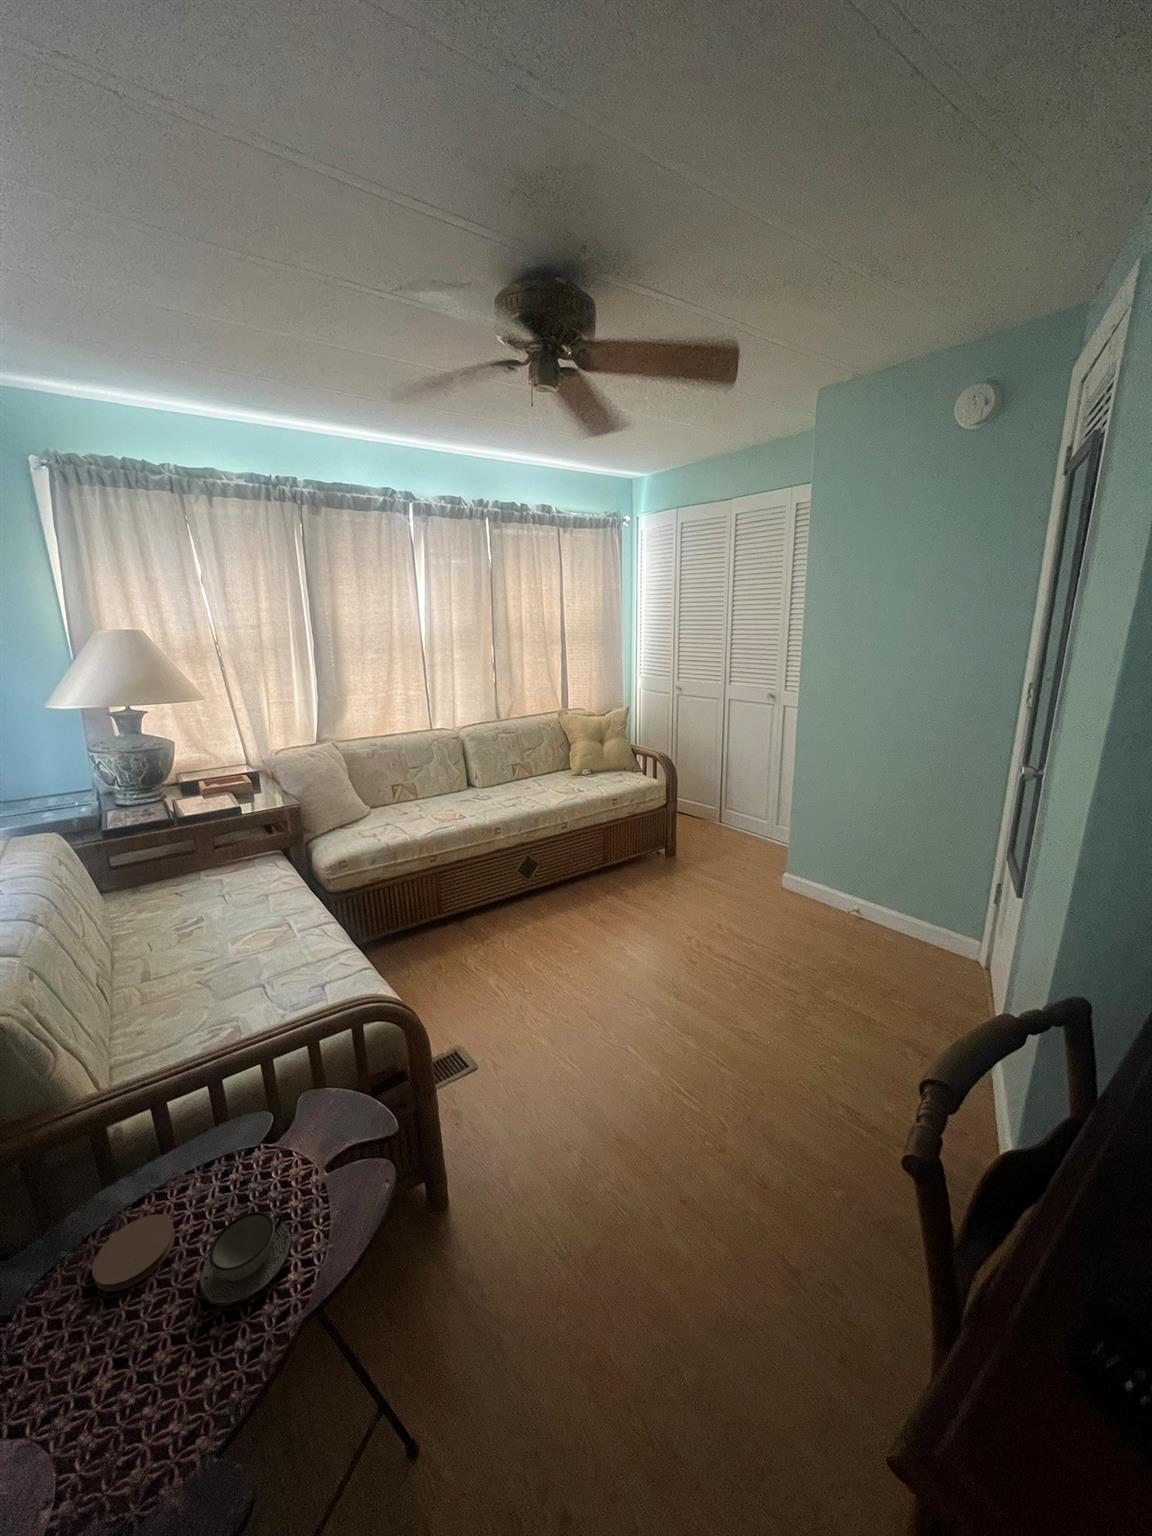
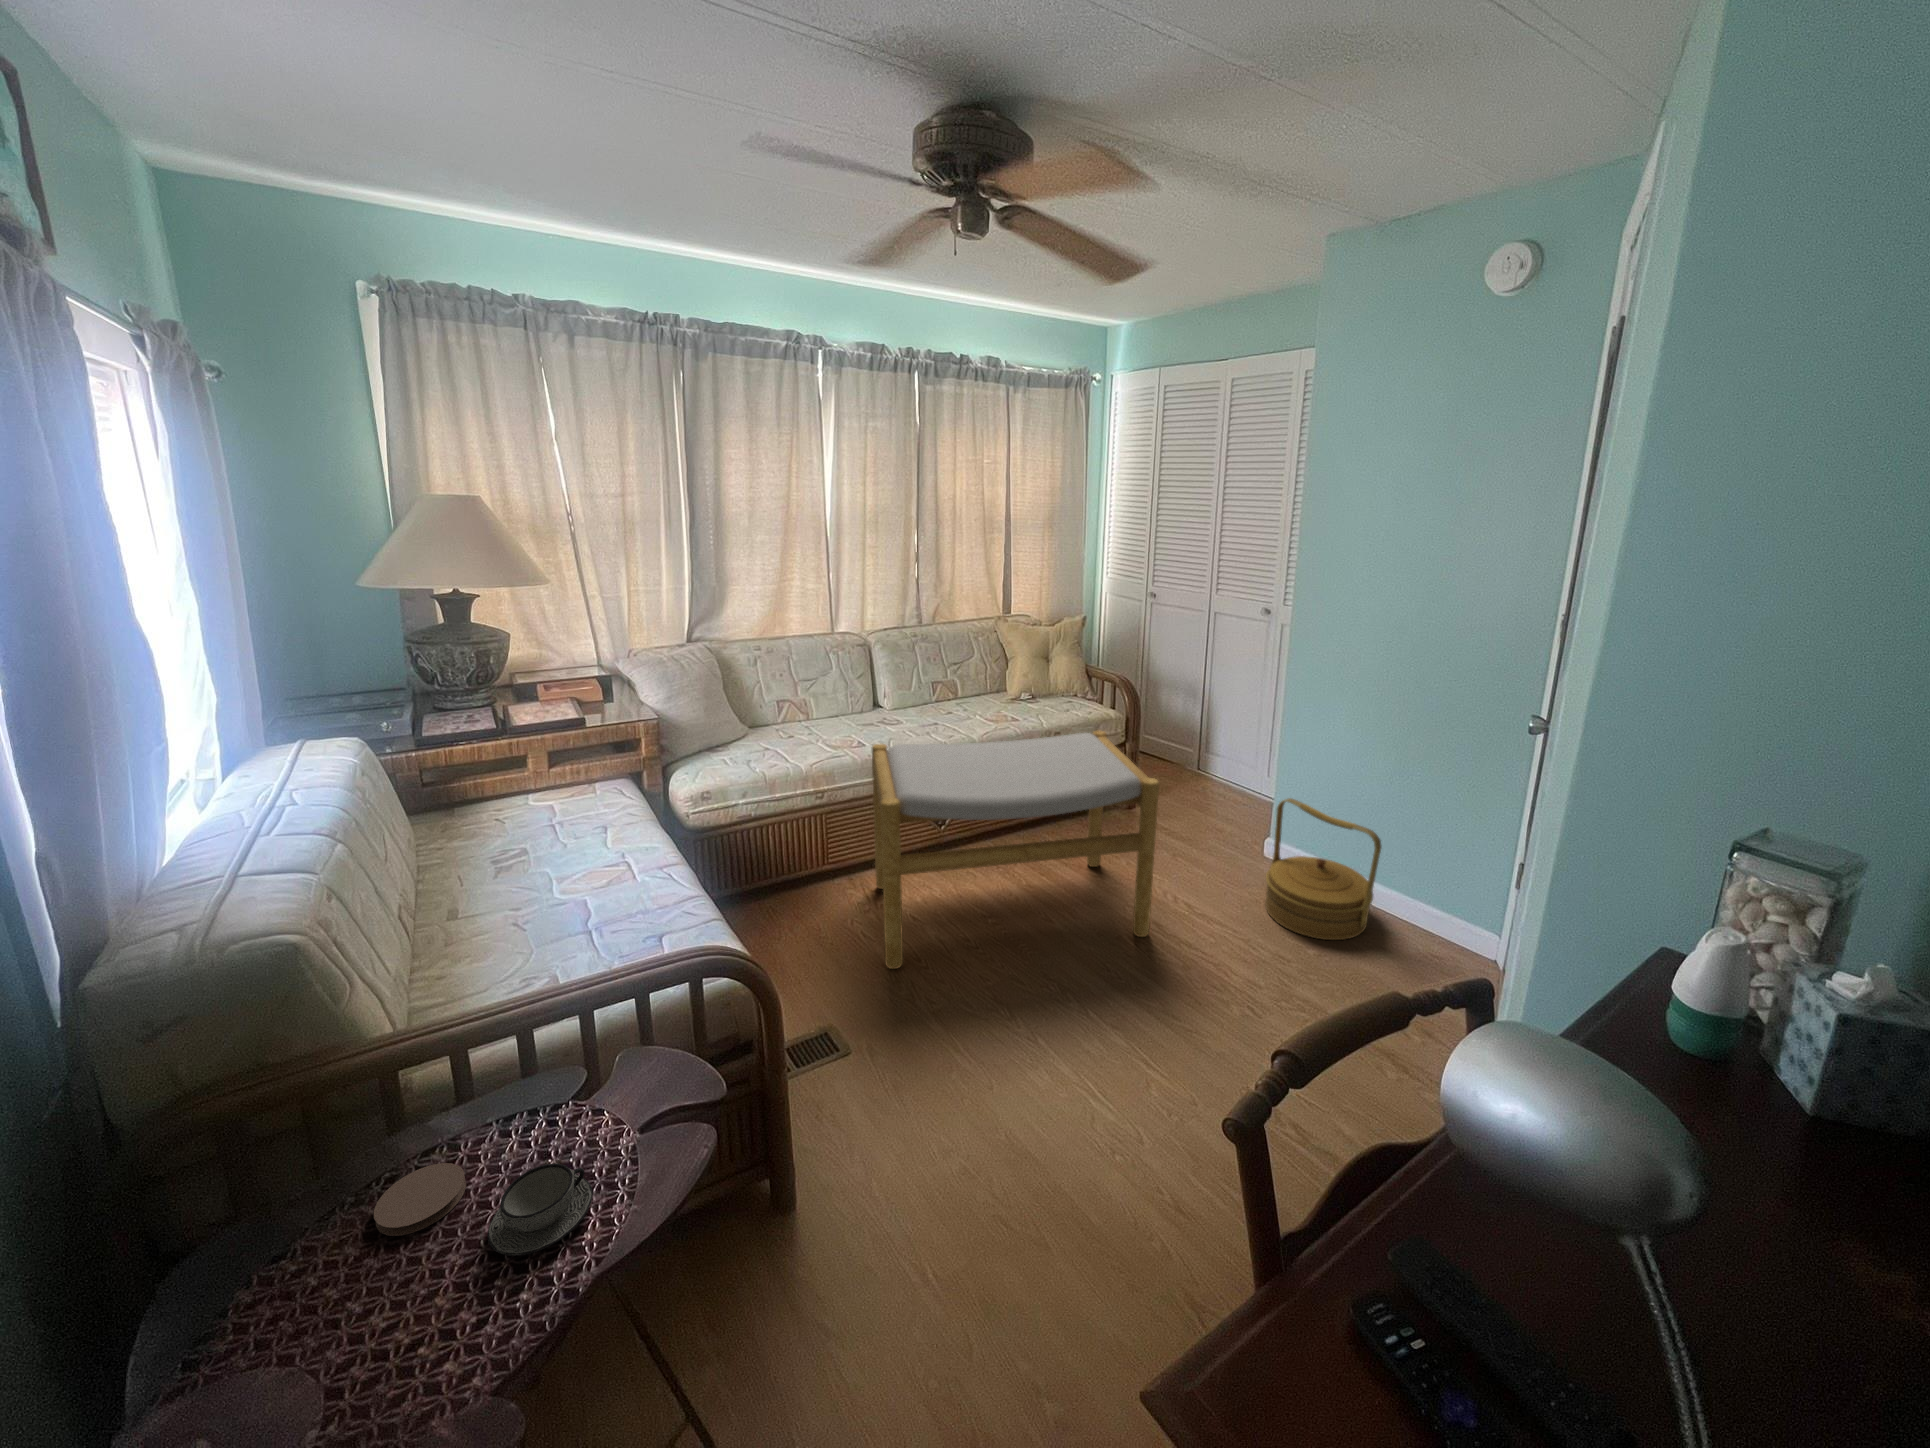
footstool: none [474,795,708,995] -> present [872,730,1159,969]
woven basket: none [789,840,883,950] -> present [1265,798,1381,940]

